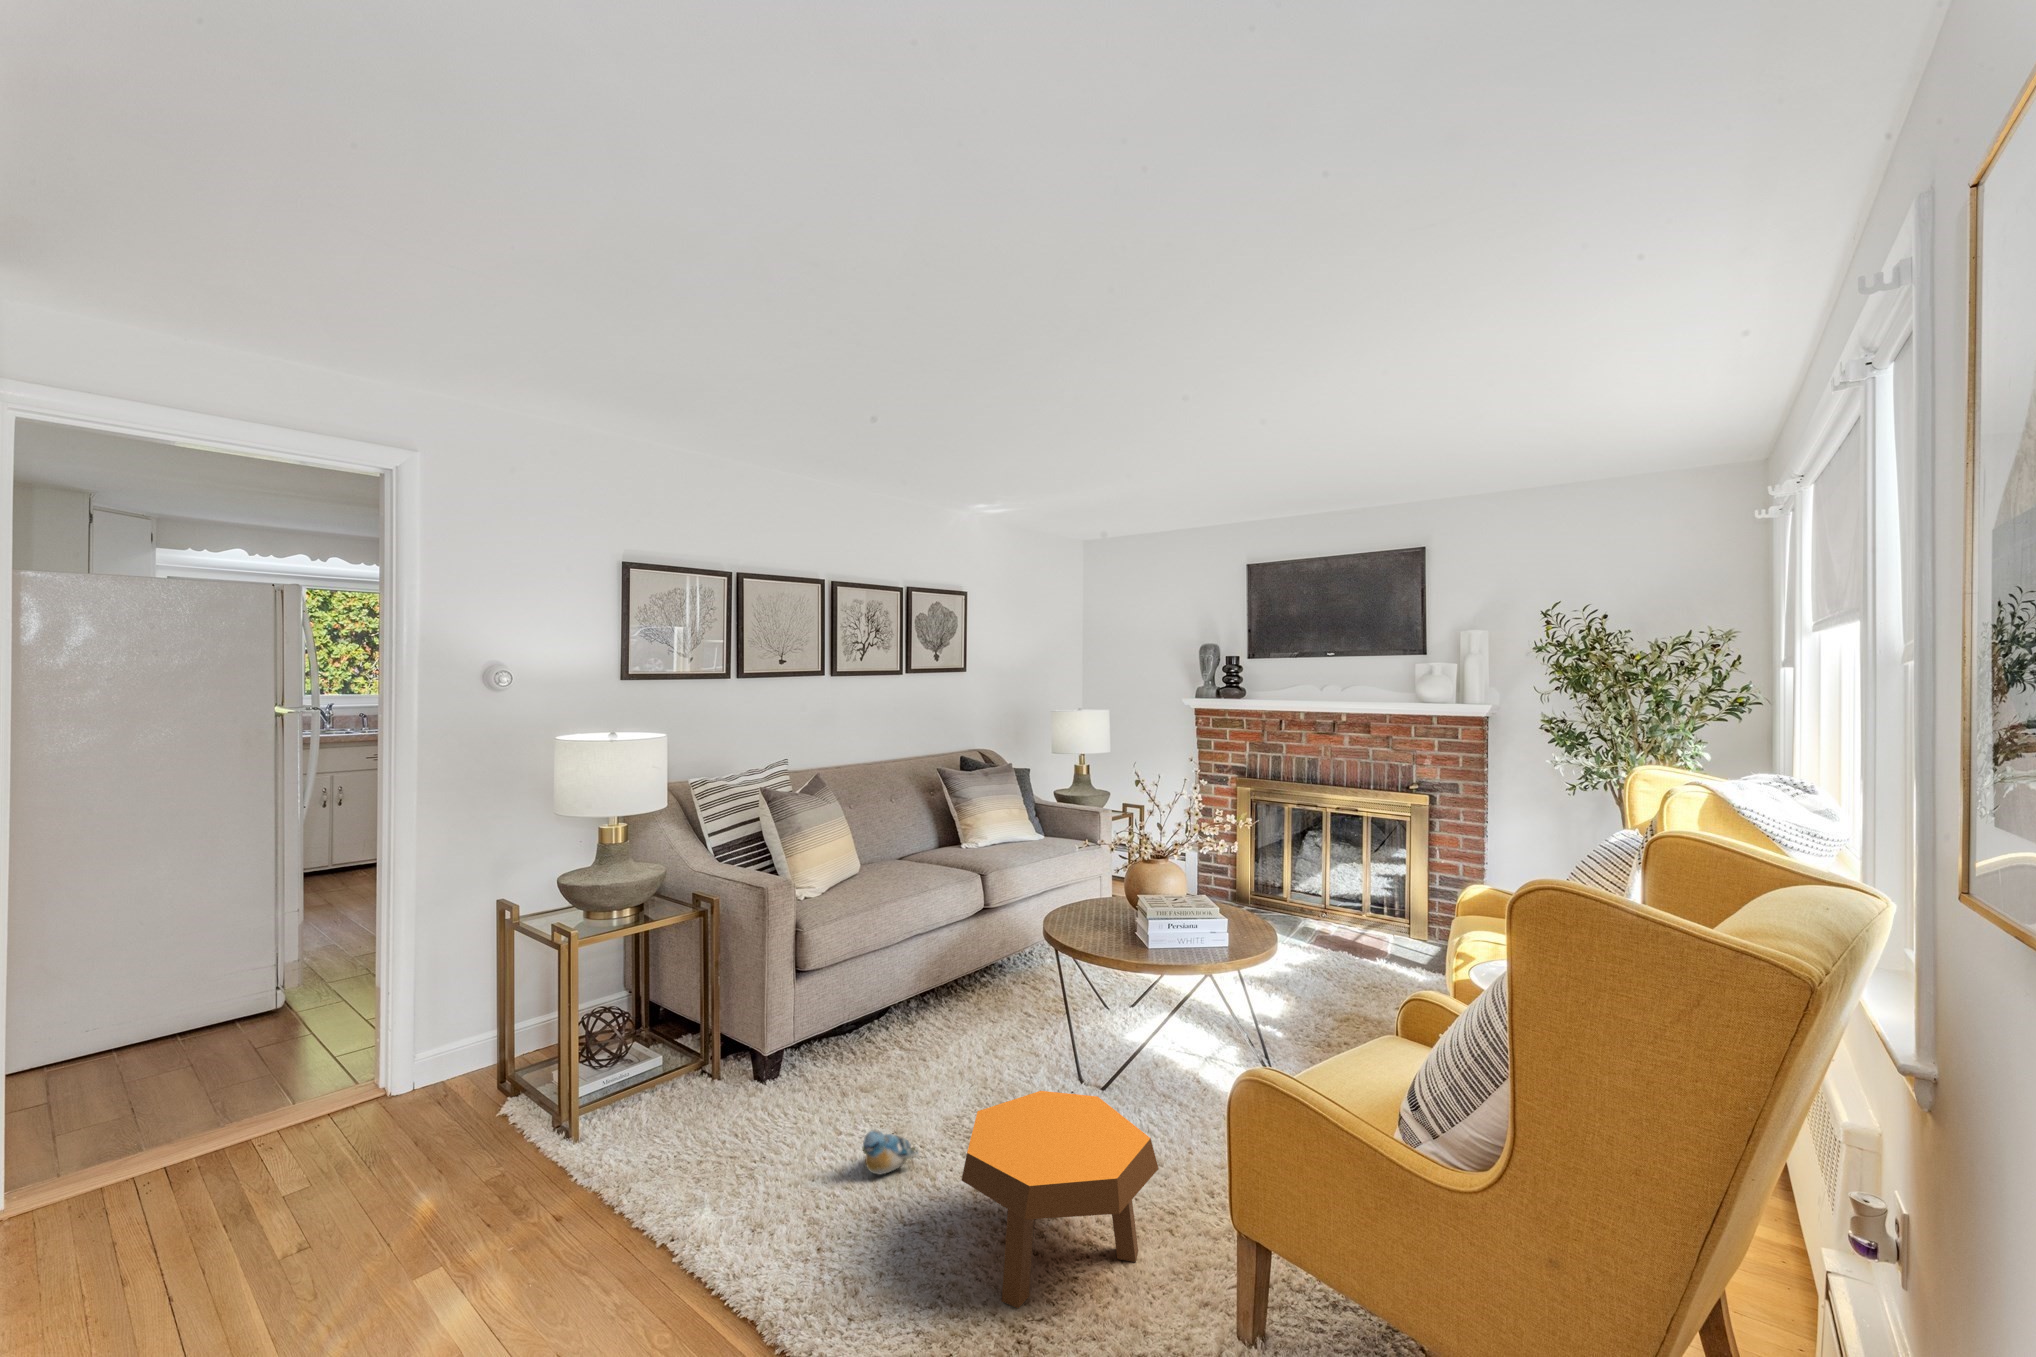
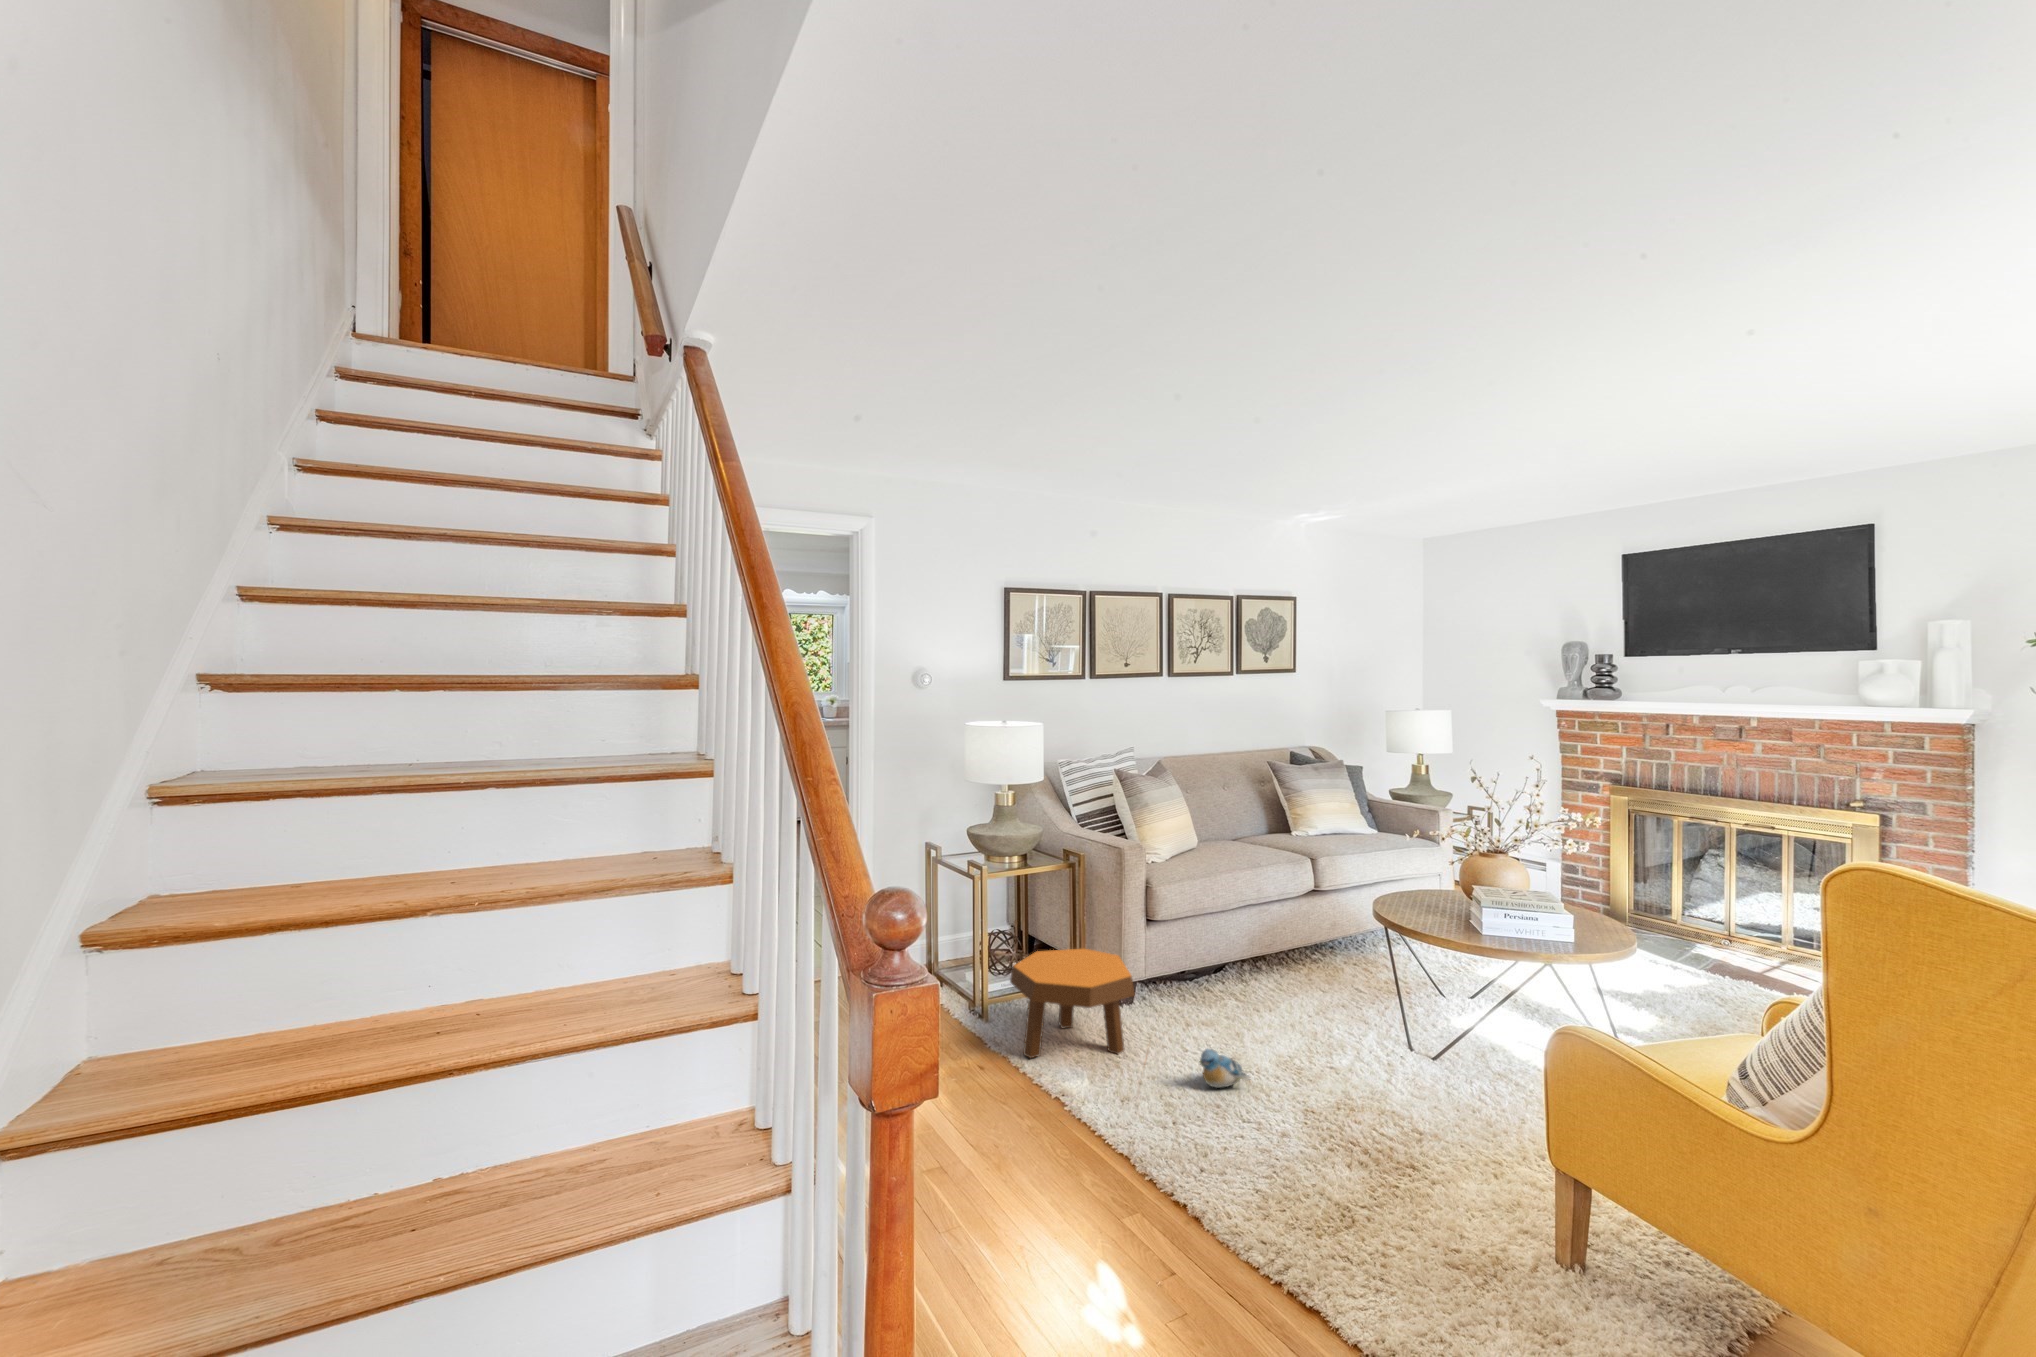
footstool: present [962,1091,1159,1309] -> present [1010,948,1135,1058]

